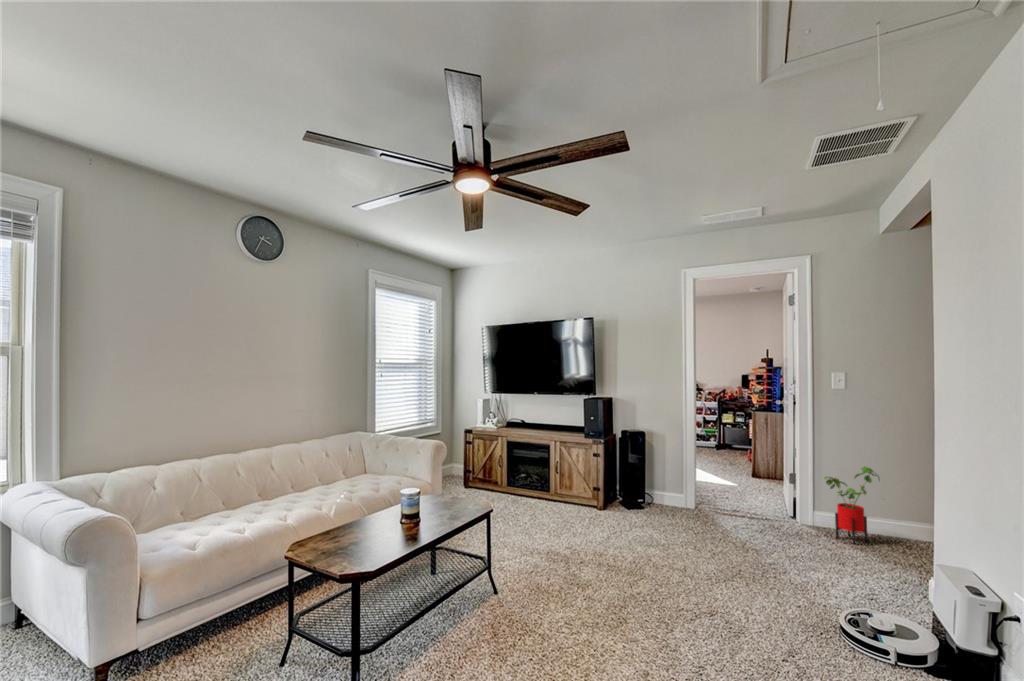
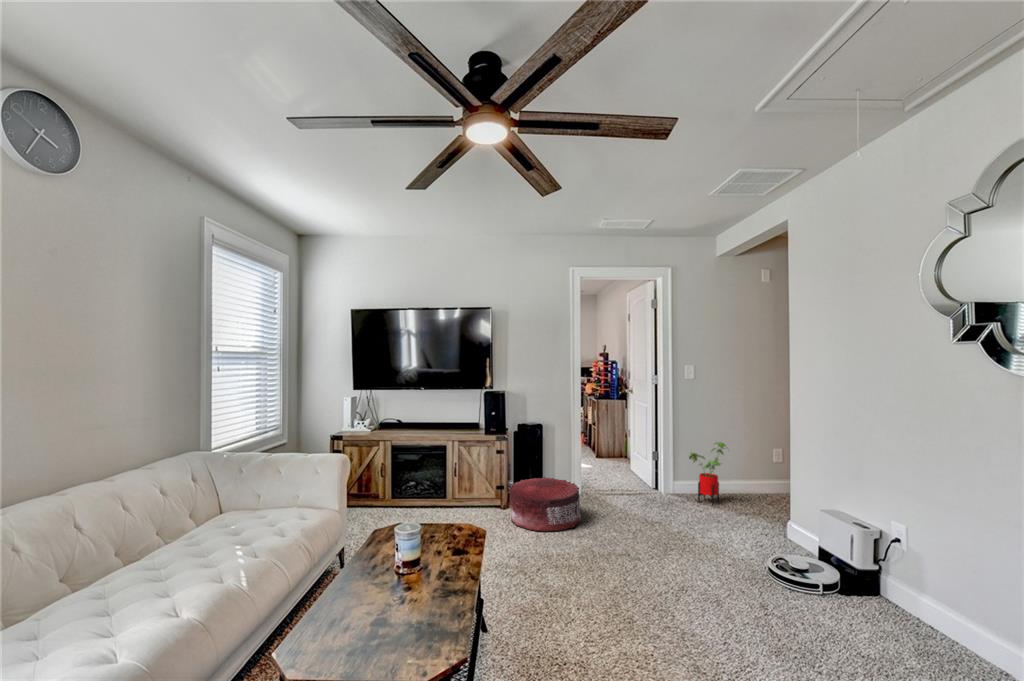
pouf: none [591,482,666,537] -> present [510,477,580,532]

